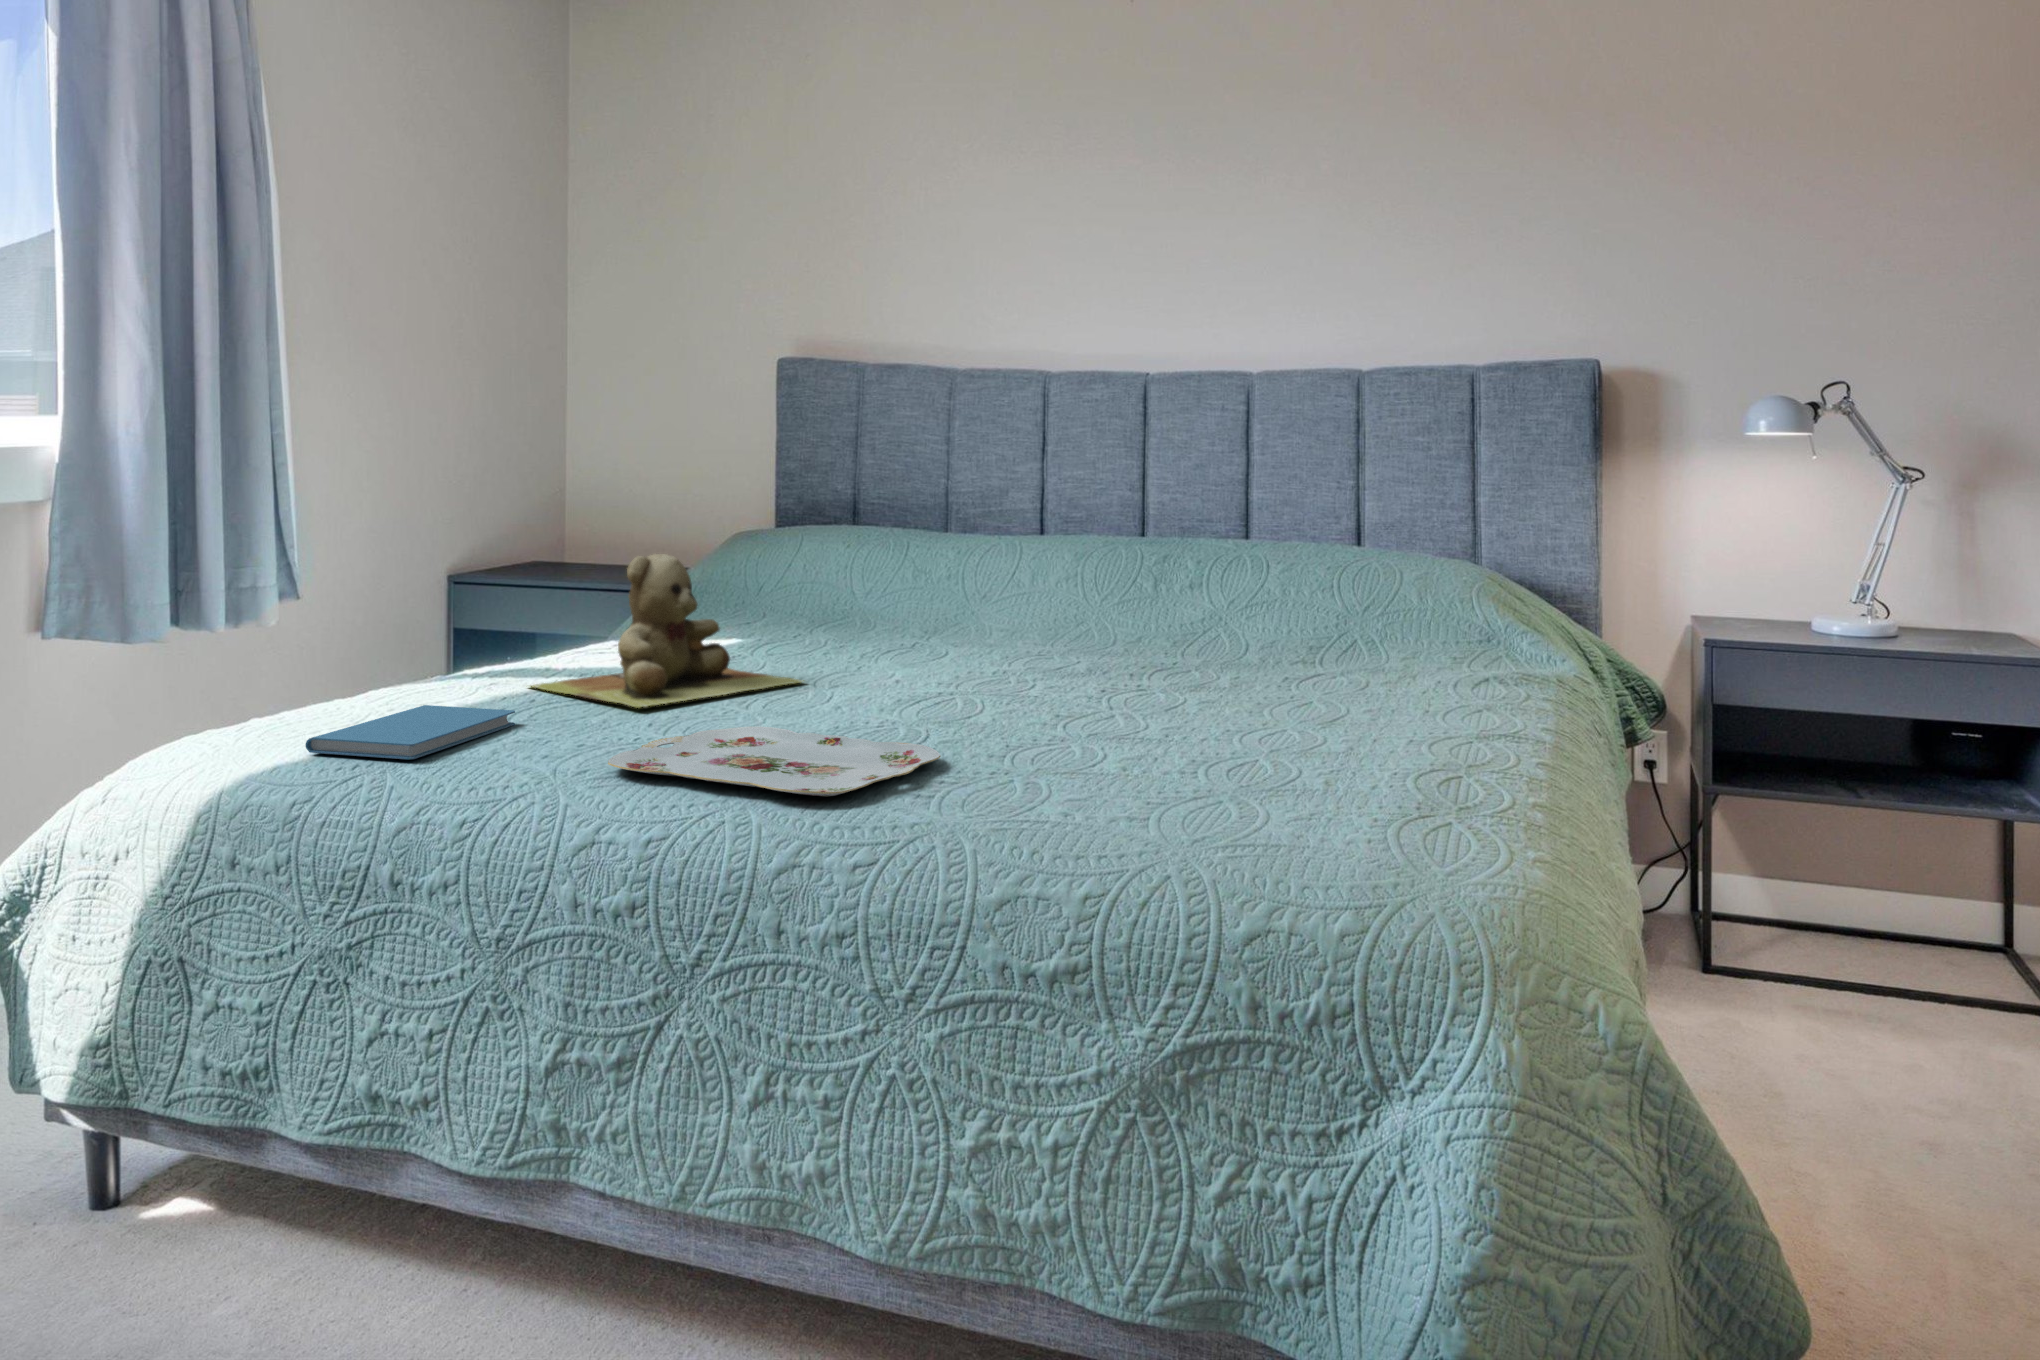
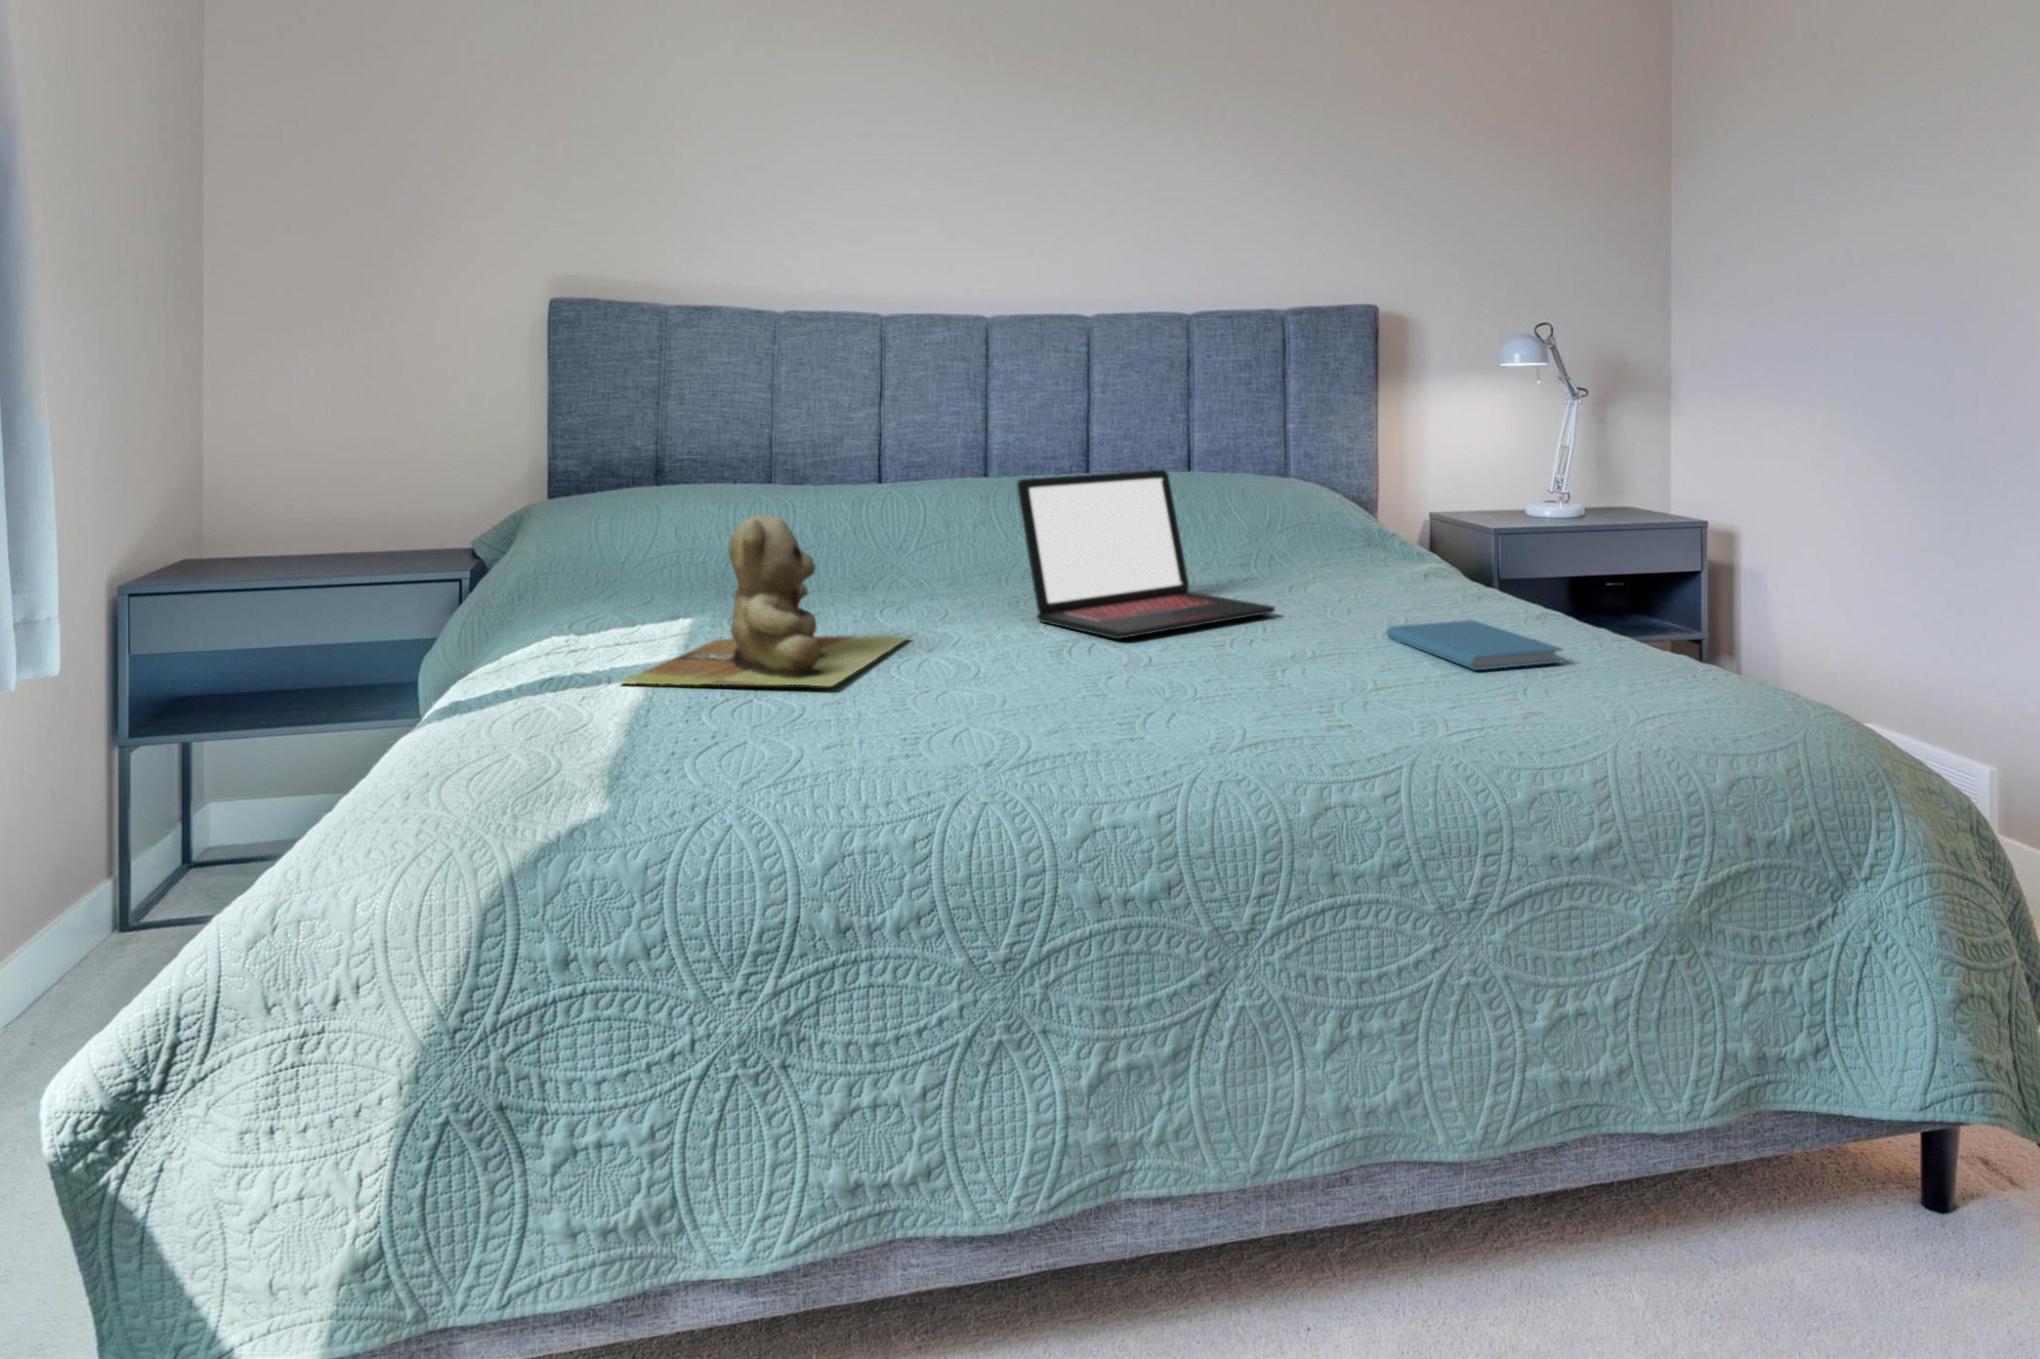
laptop: none [949,539,1184,705] -> present [1017,470,1275,639]
book: present [305,705,515,760] -> present [1386,620,1562,670]
serving tray: present [608,726,941,796] -> none [965,678,1286,748]

